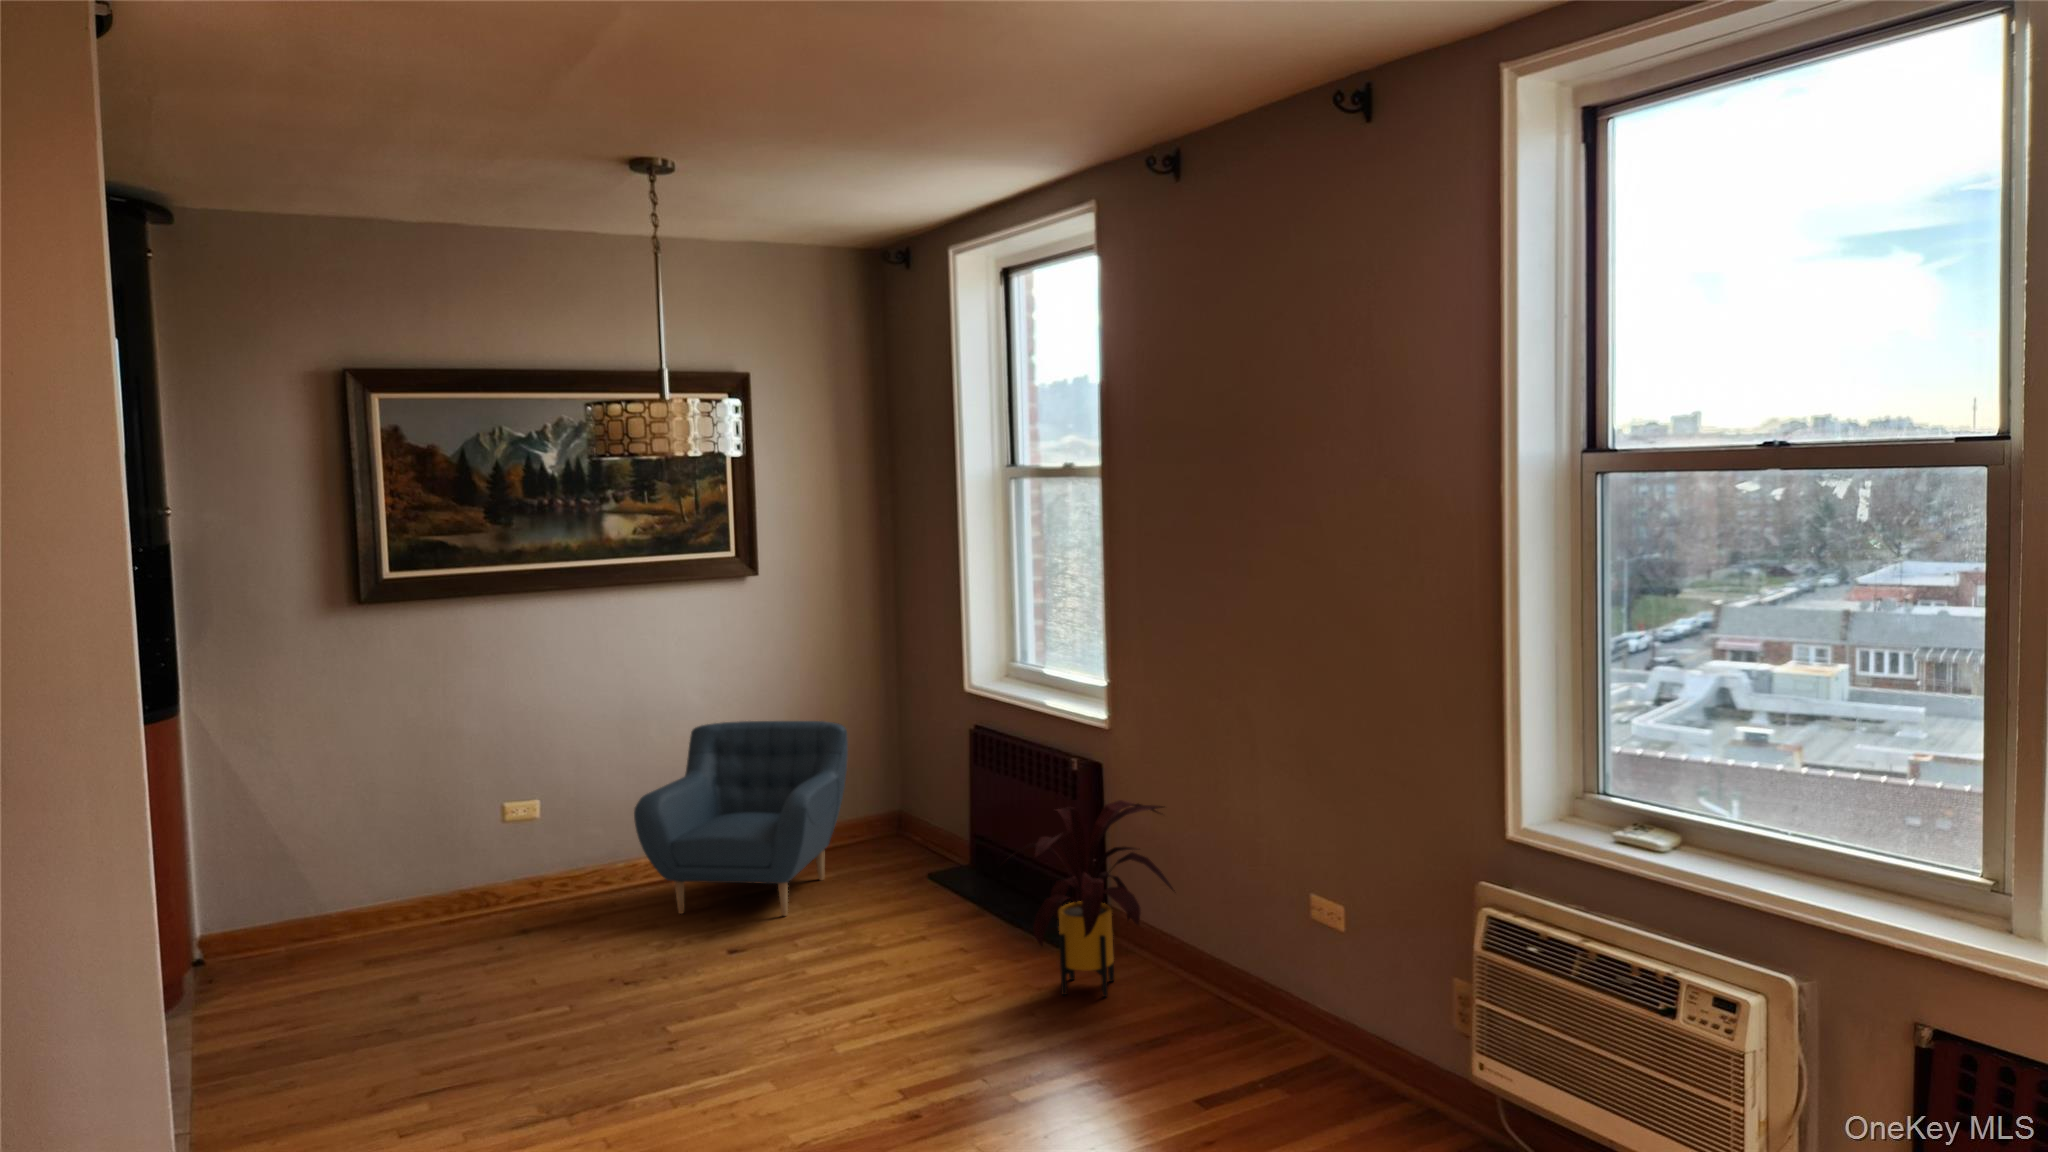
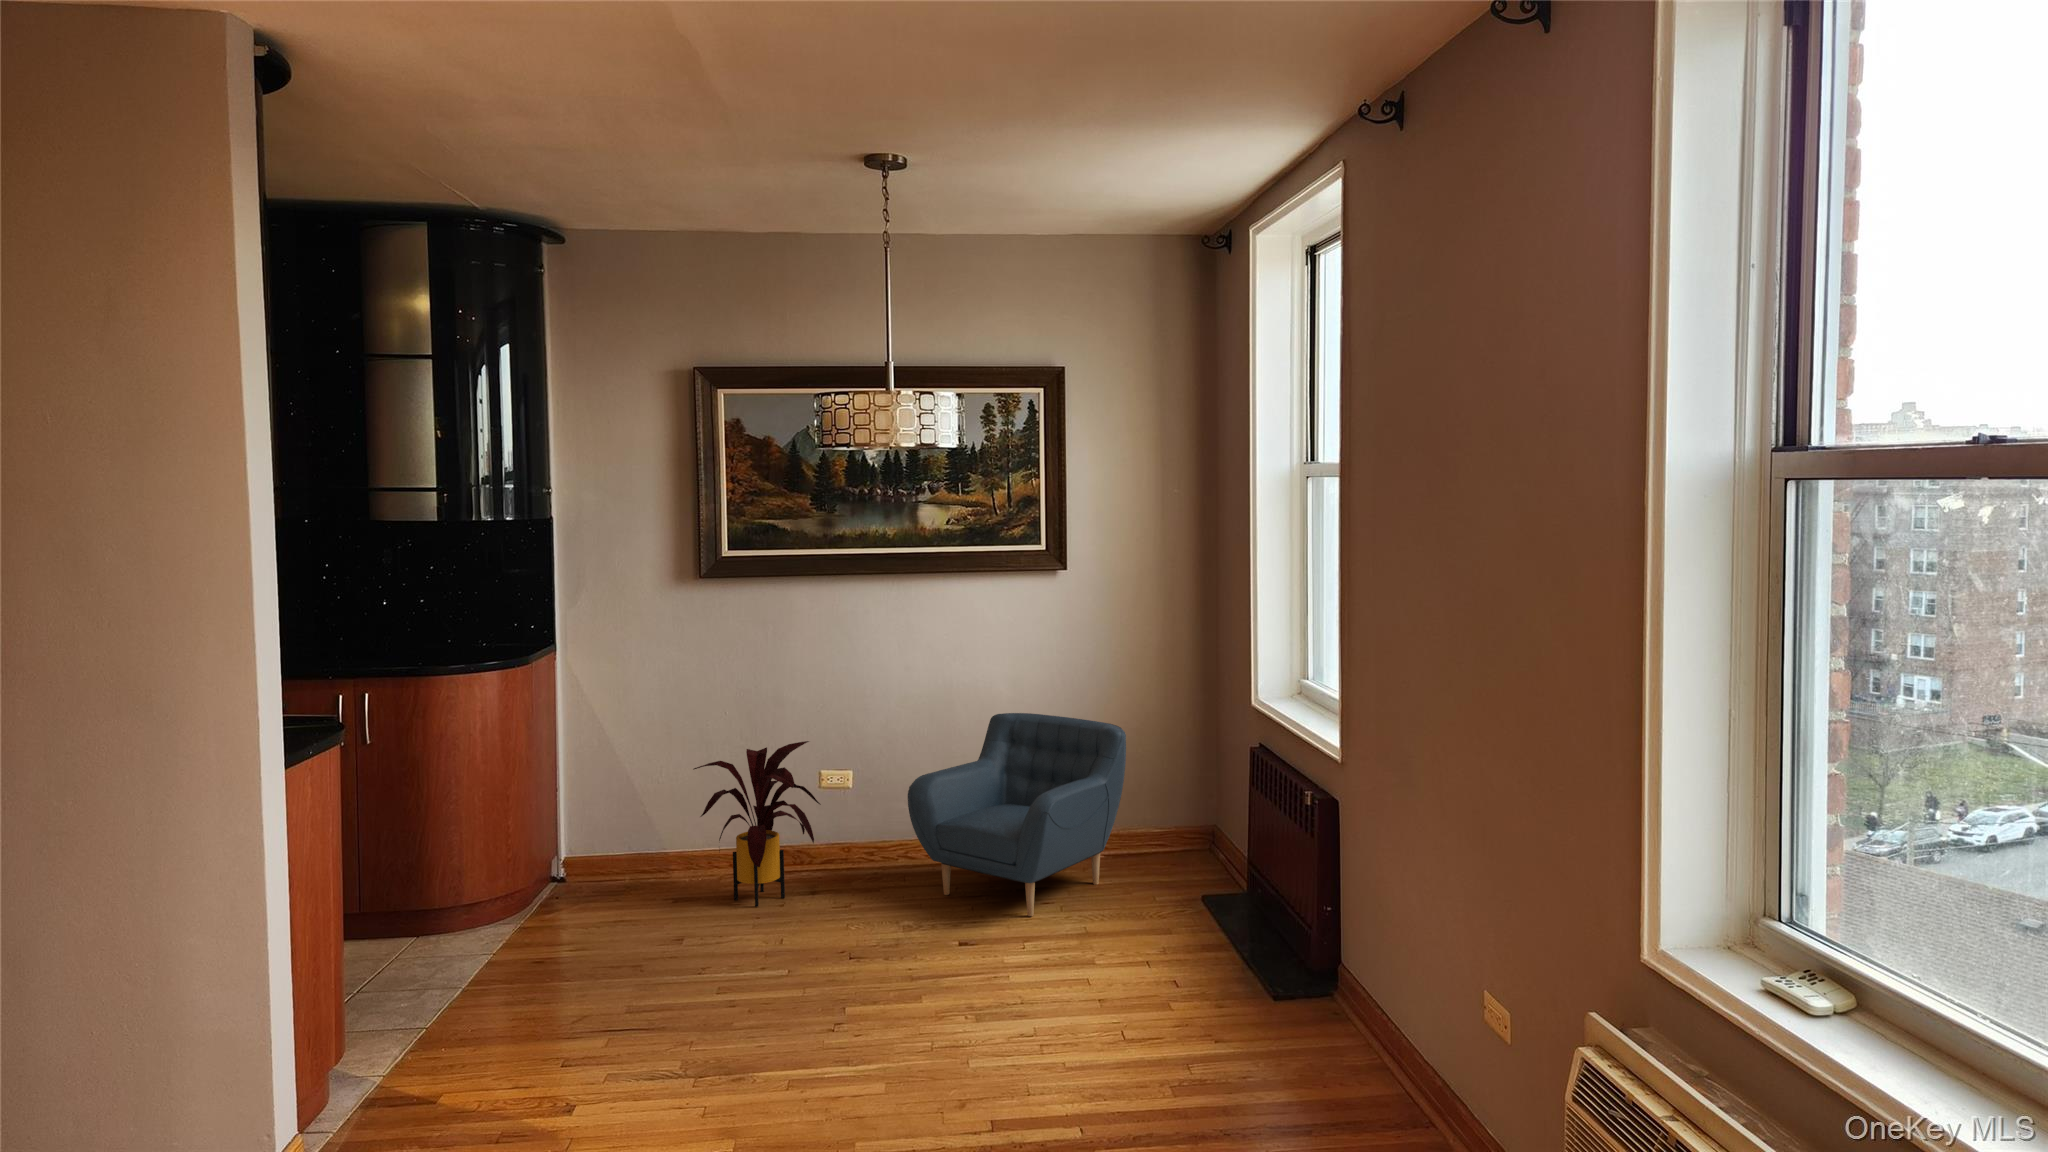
house plant: present [999,800,1175,997] -> present [693,741,821,907]

